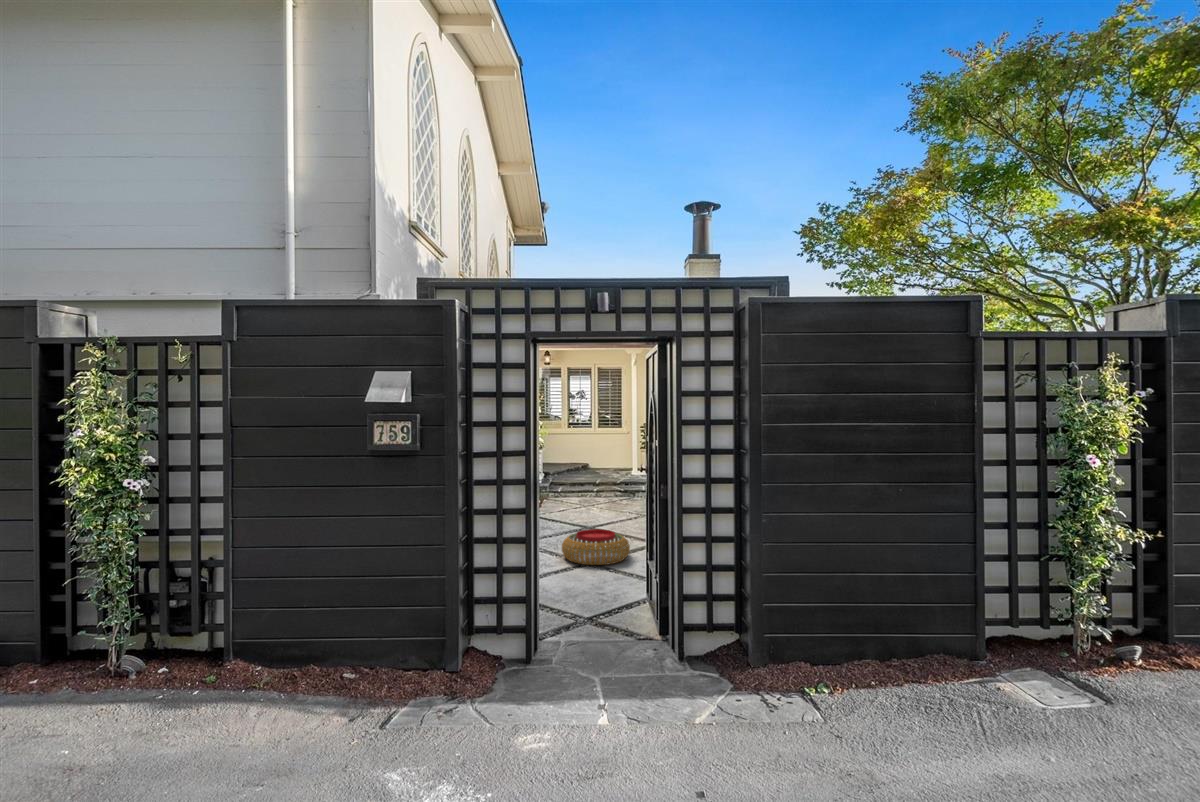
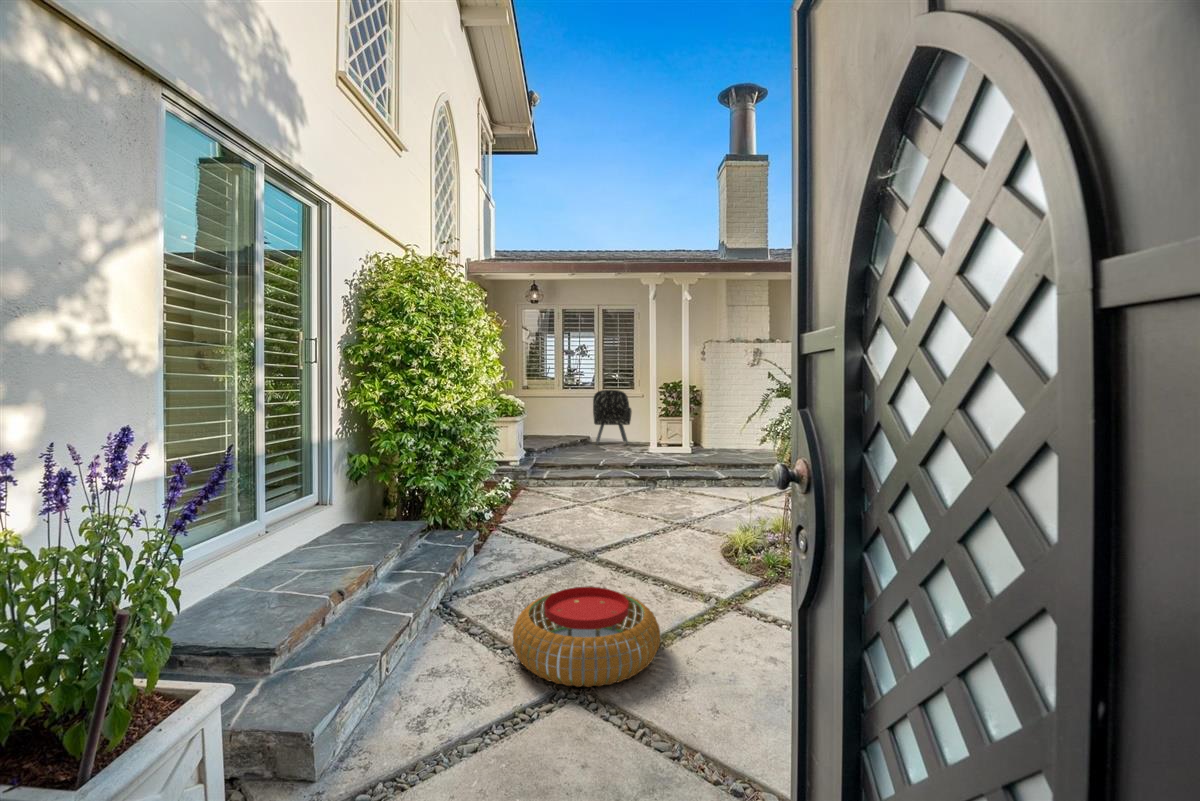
armchair: none [590,429,619,470] -> present [593,390,632,445]

